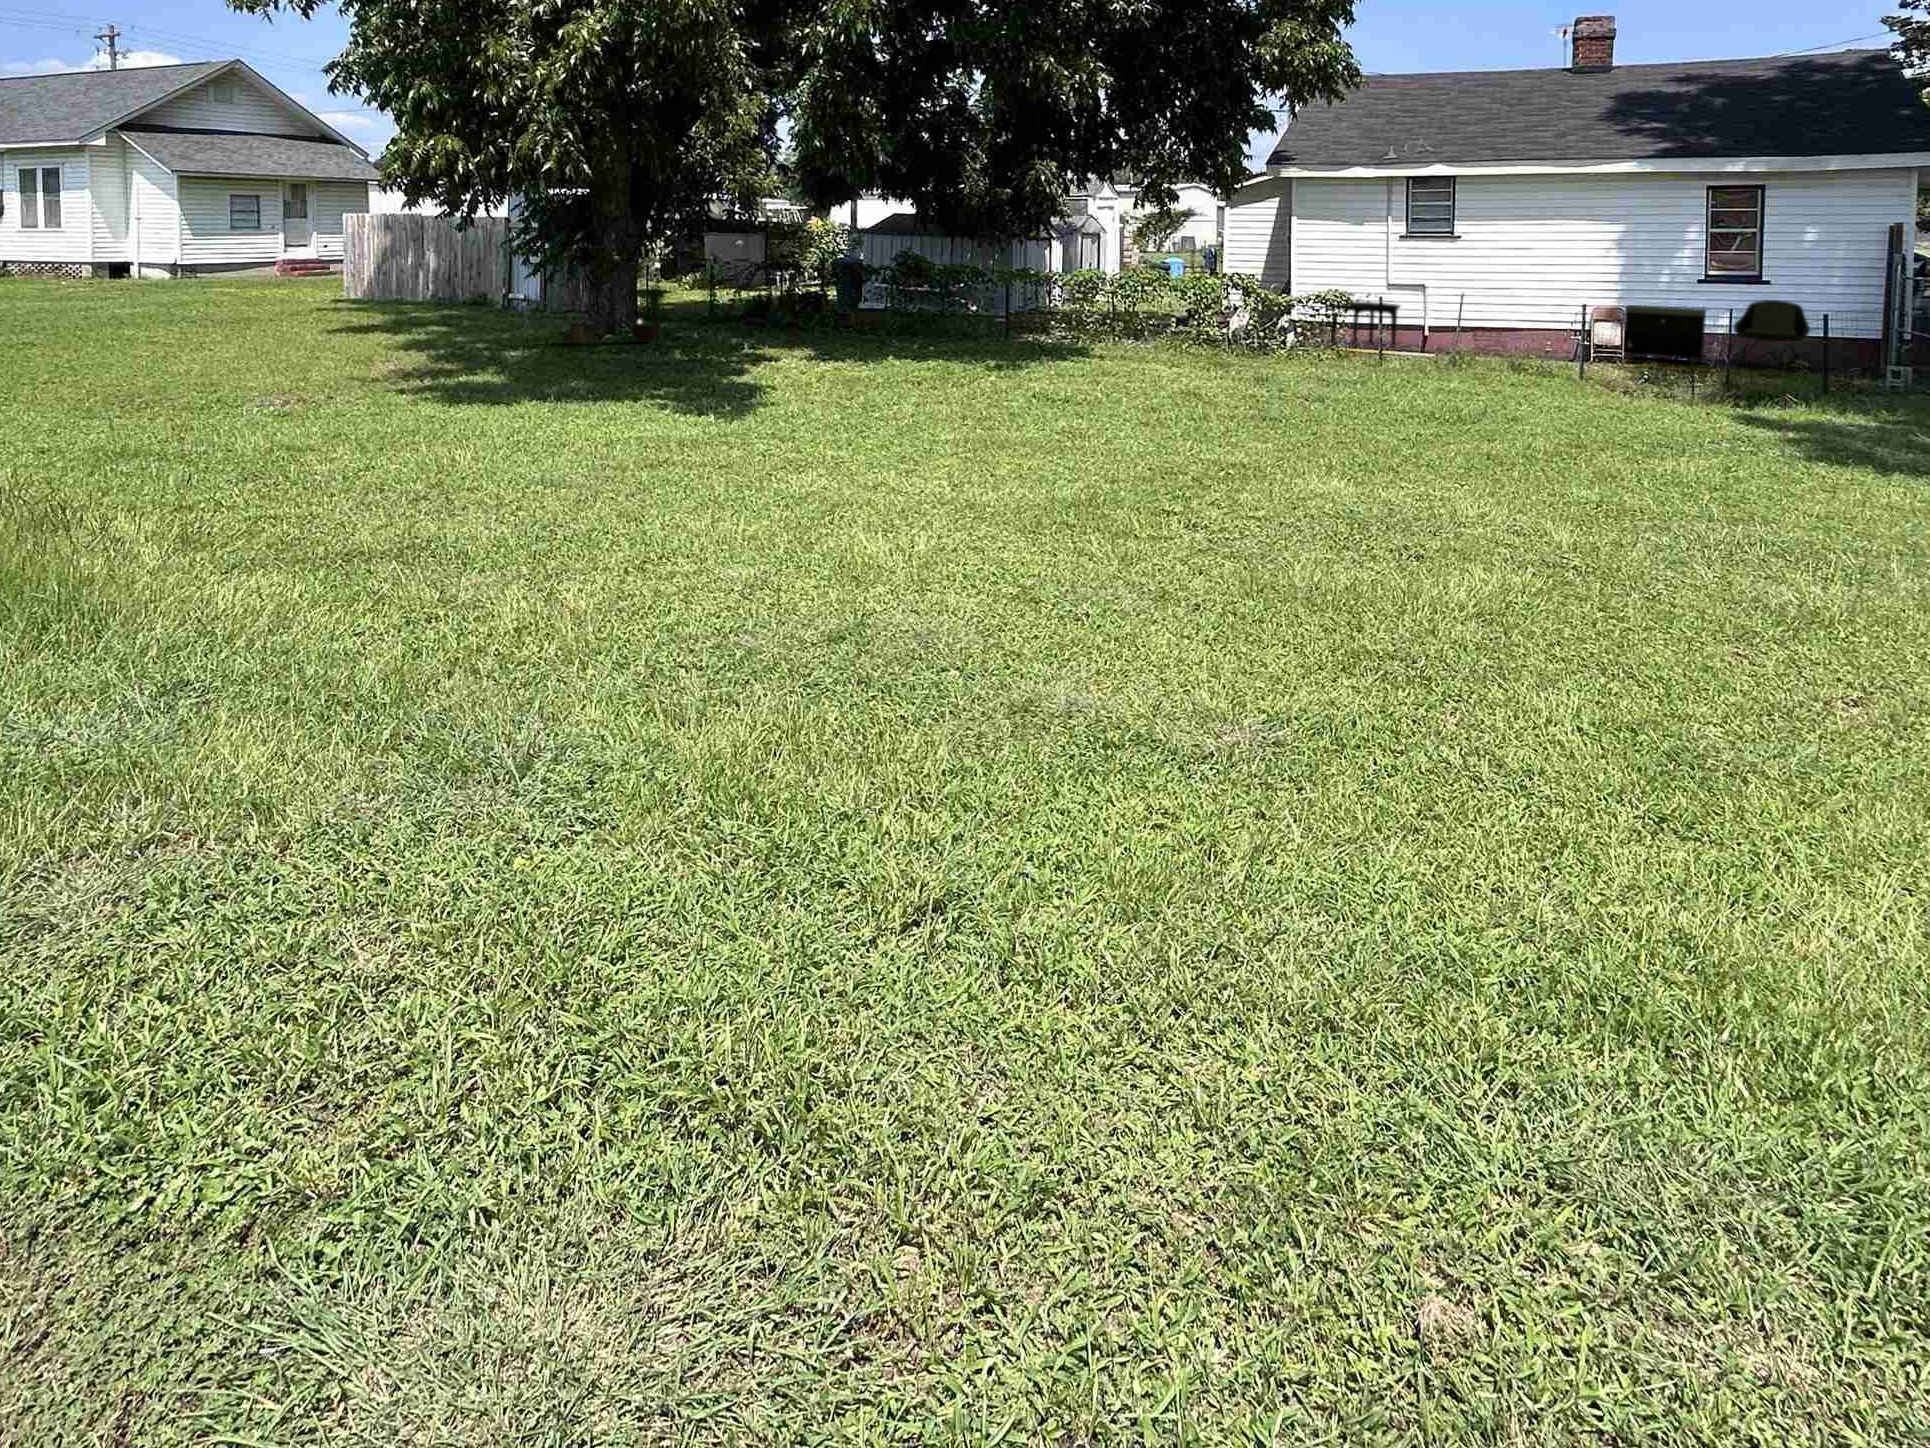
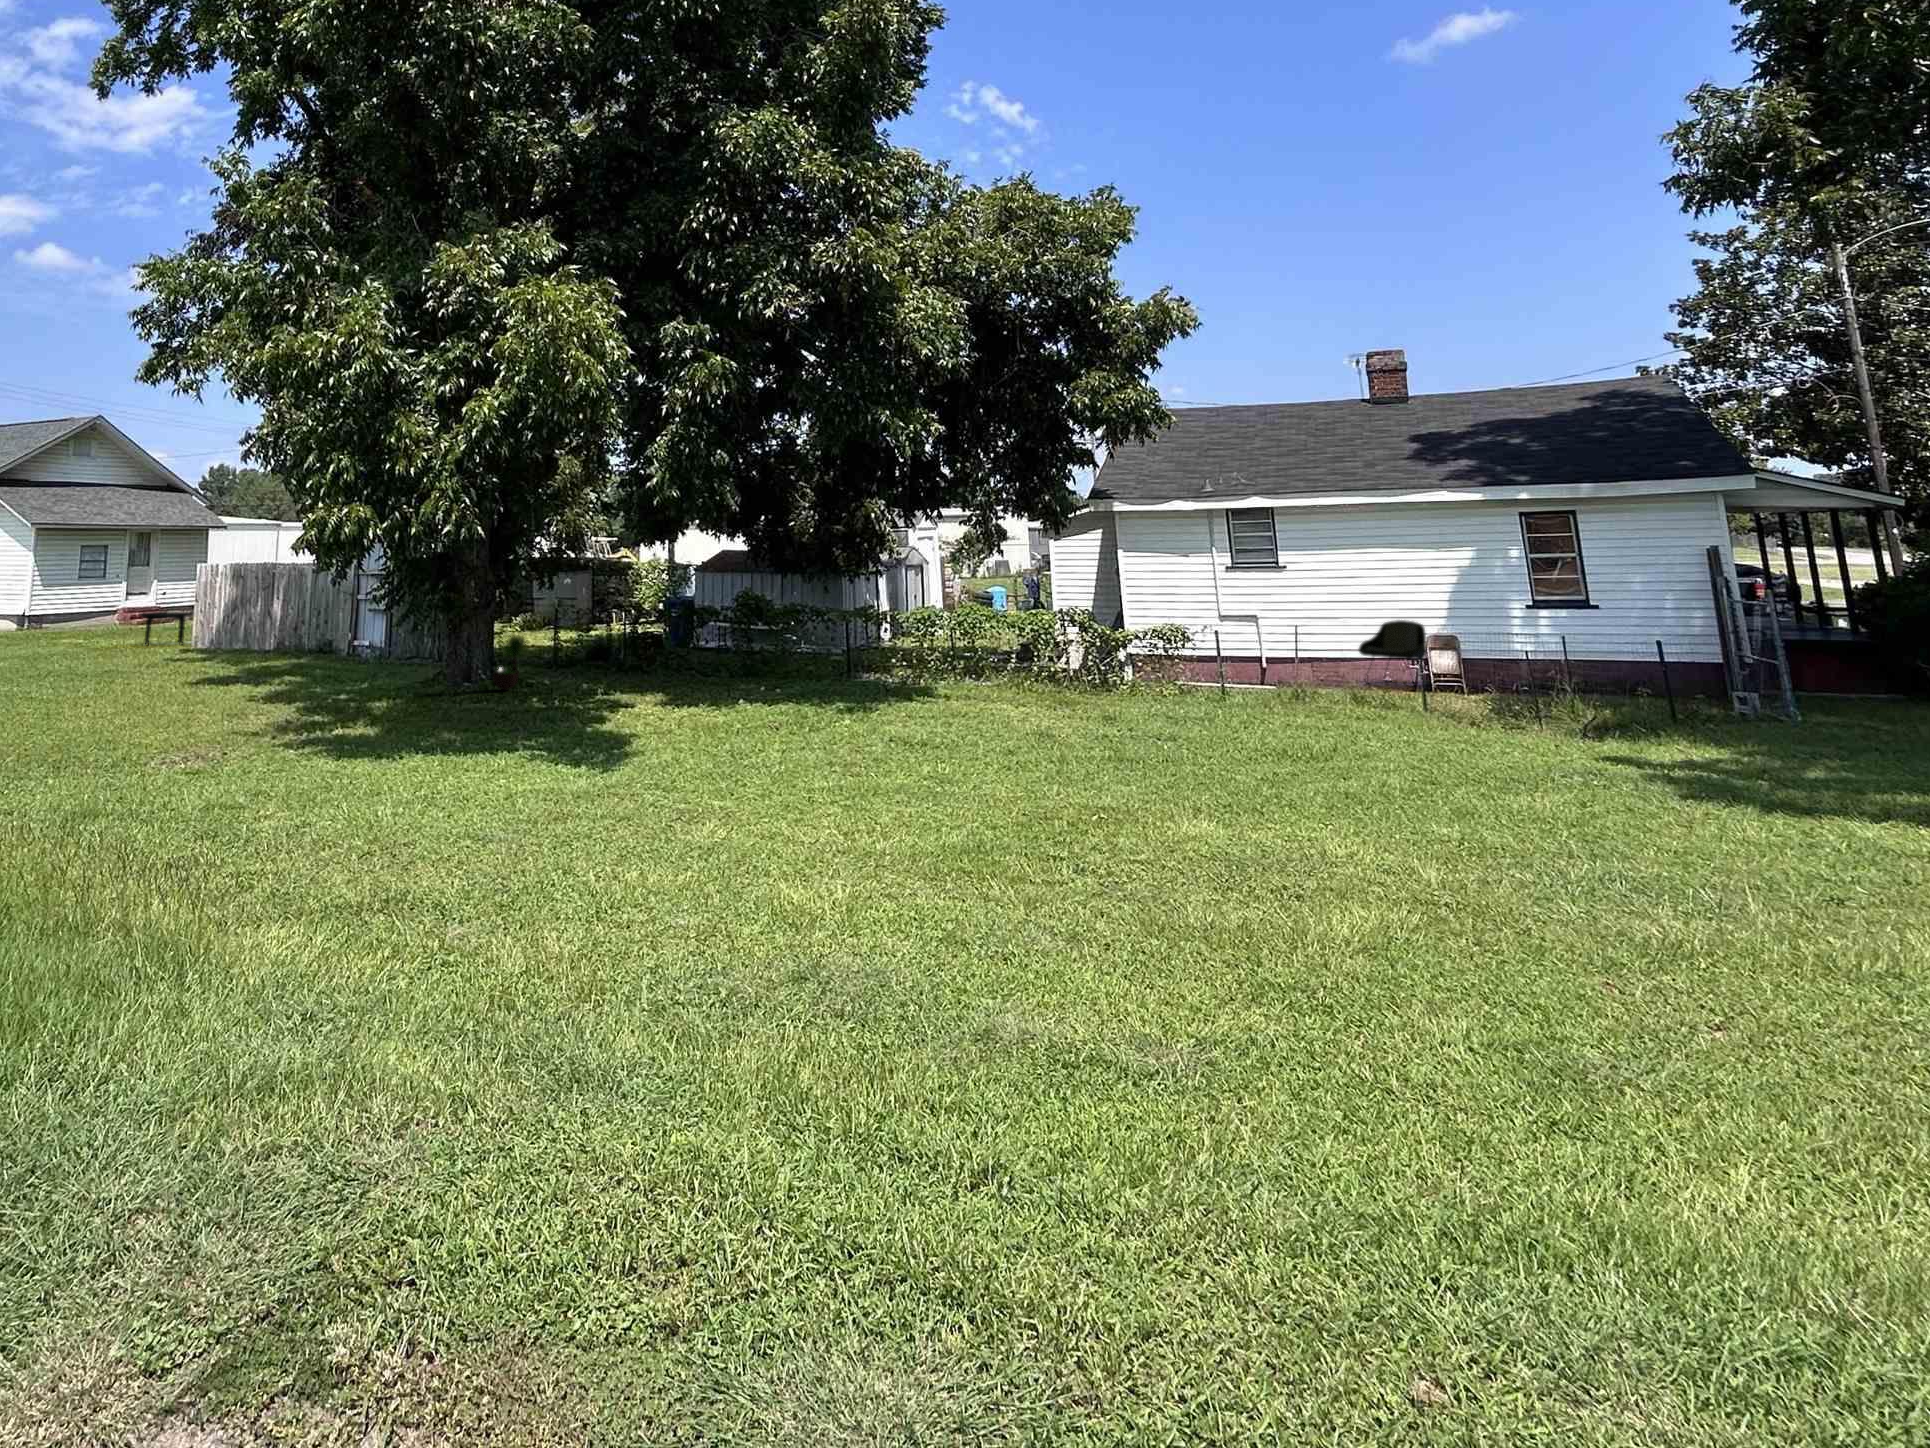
lounge chair: present [1734,300,1810,371] -> present [1359,620,1427,687]
round table: present [1331,302,1400,346] -> present [140,612,192,645]
storage bench: present [1623,305,1706,363] -> none [1459,633,1546,693]
watering can: present [549,321,585,344] -> none [416,670,454,694]

